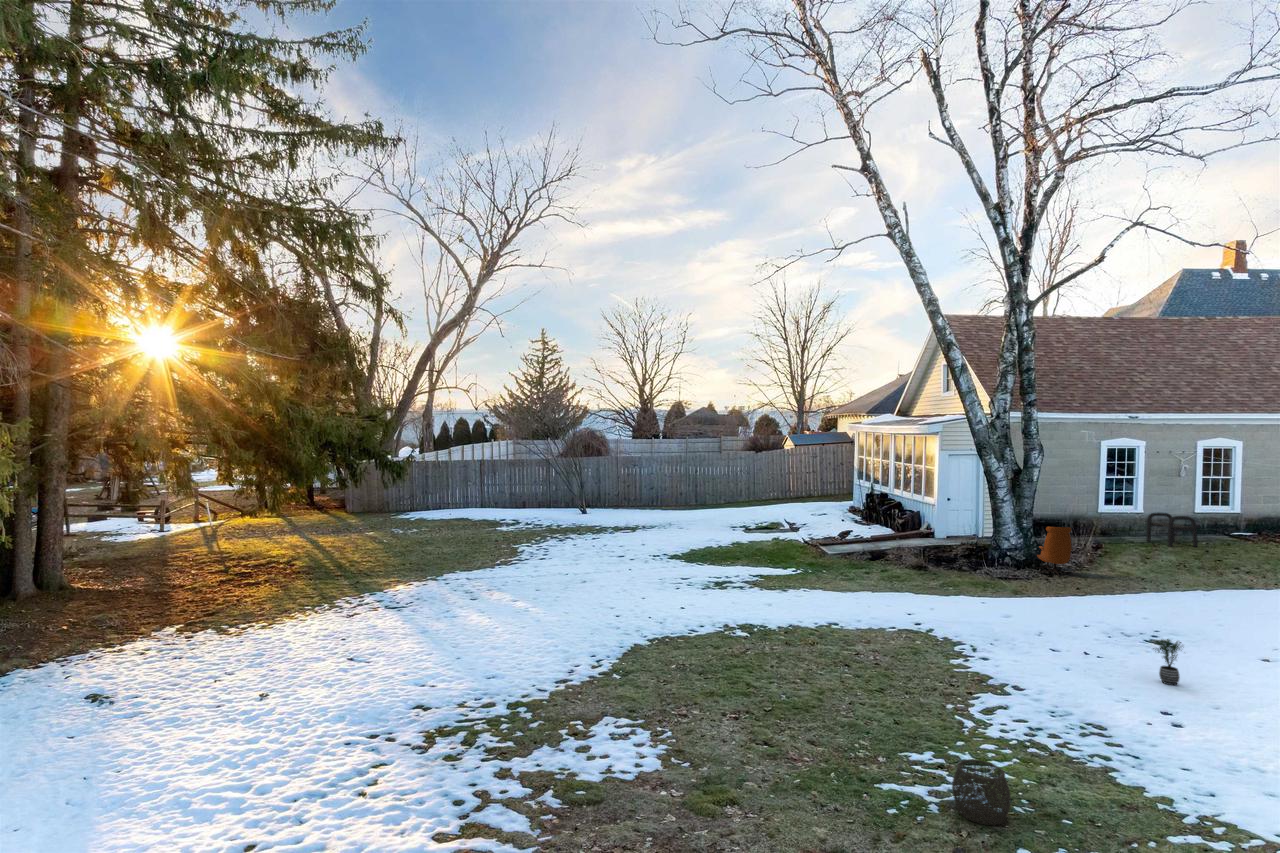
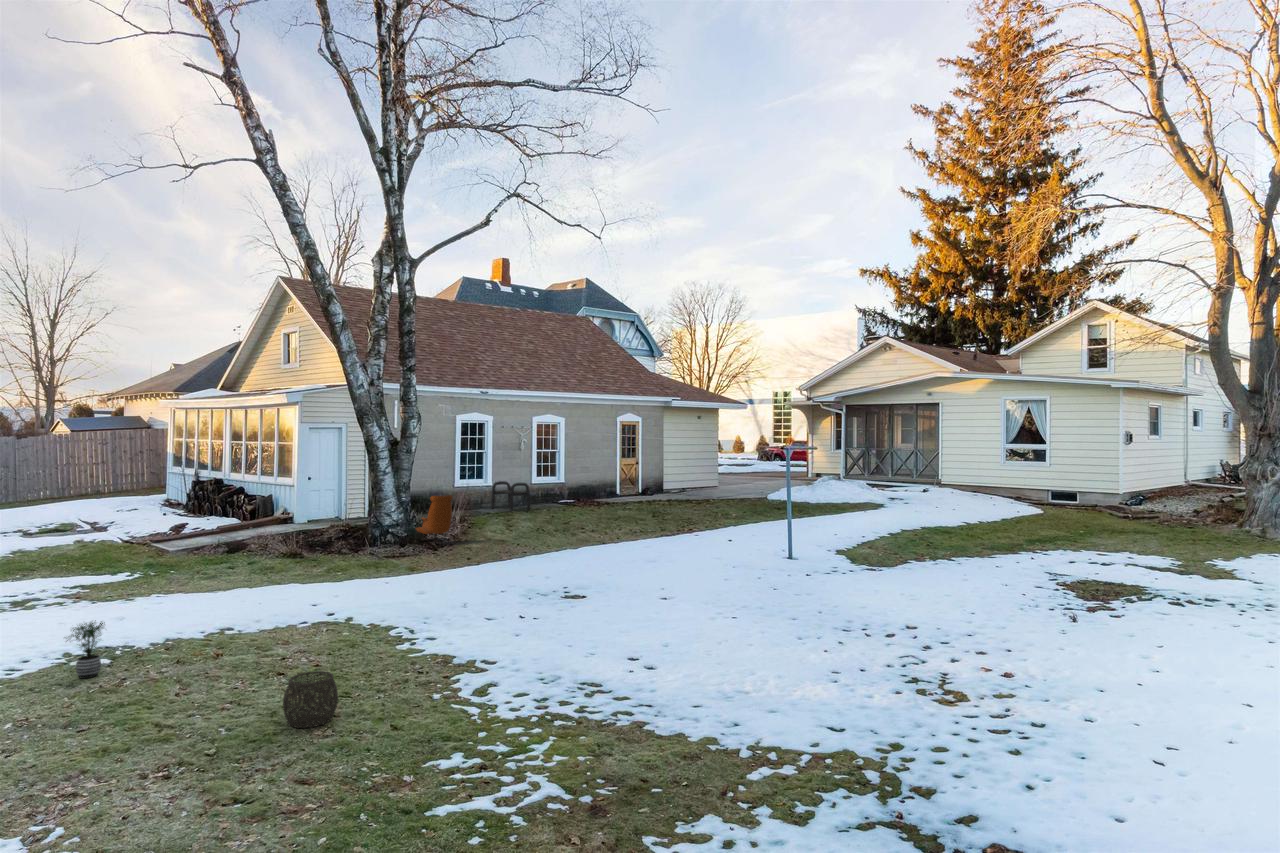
potted plant: present [1153,639,1181,685] -> present [67,620,103,679]
woven basket: present [952,760,1011,825] -> present [283,671,338,728]

